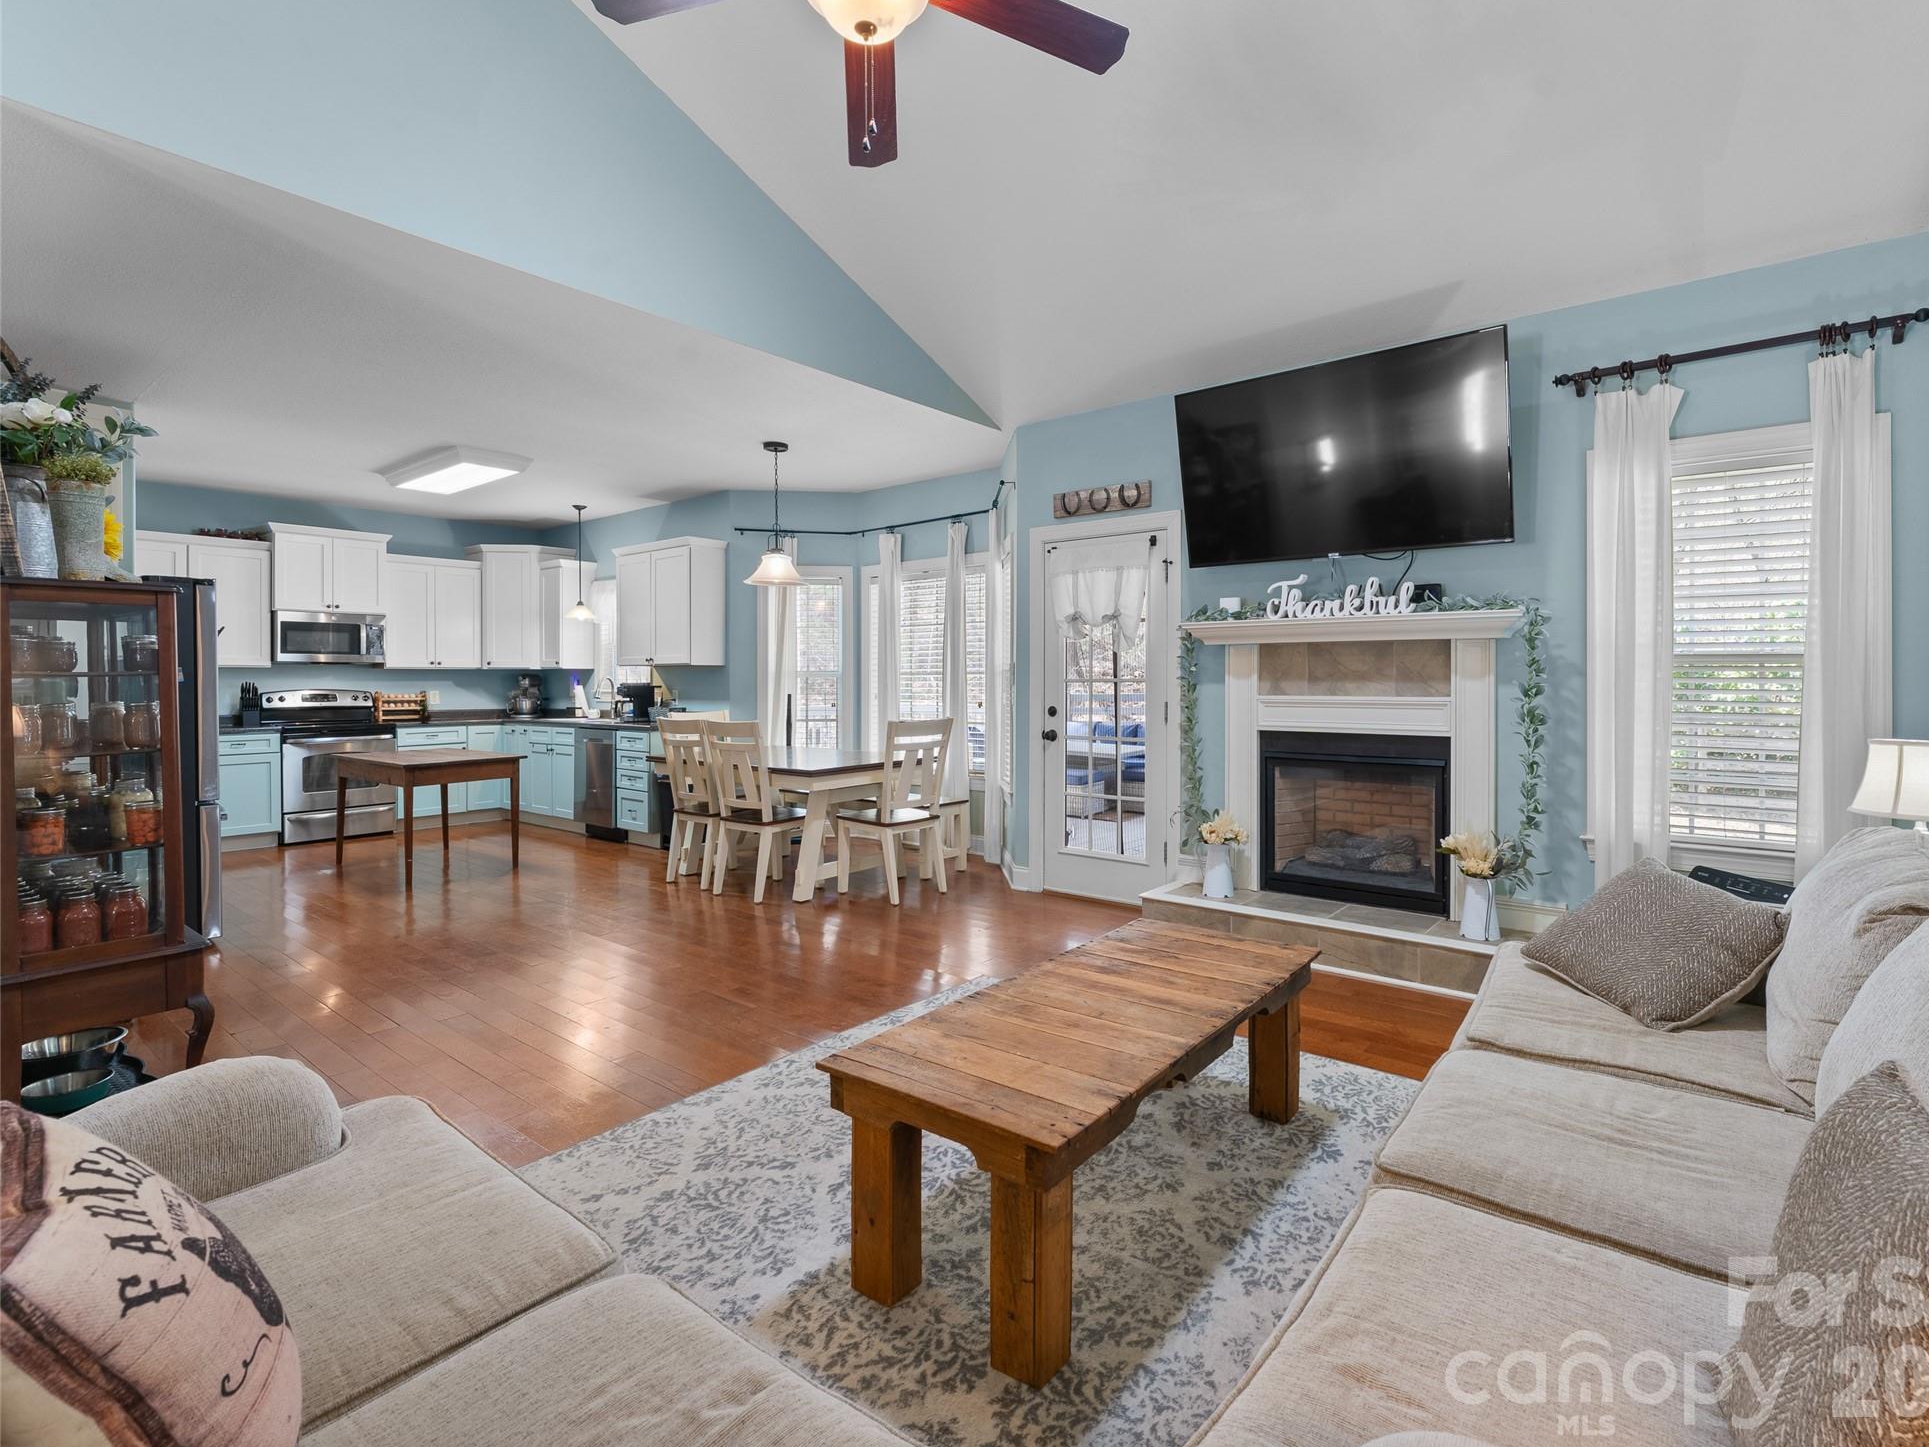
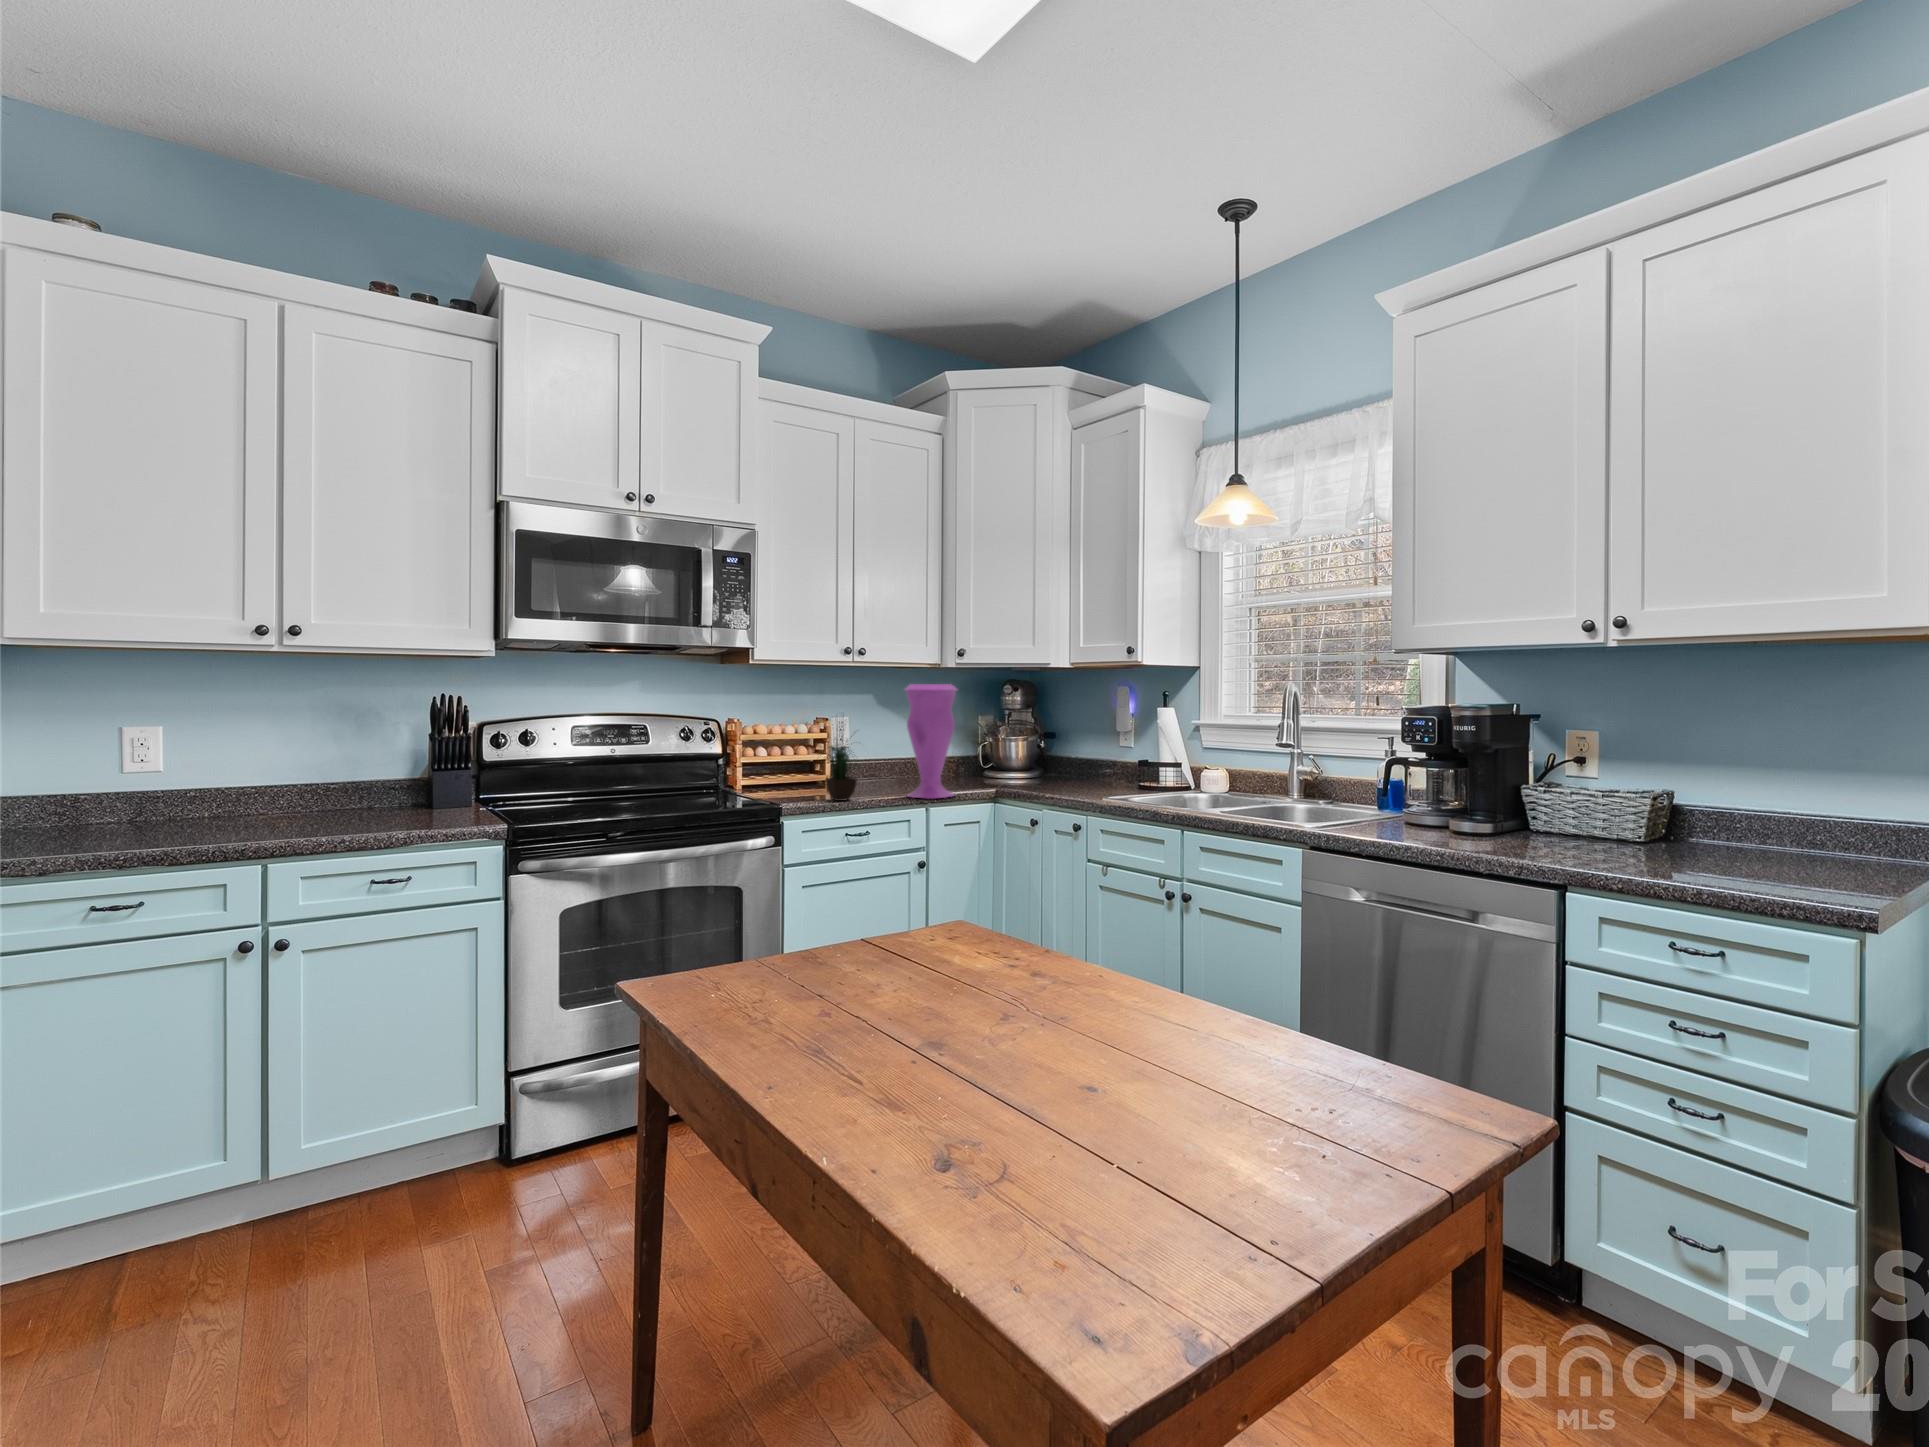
vase: none [454,677,481,722] -> present [905,684,957,799]

